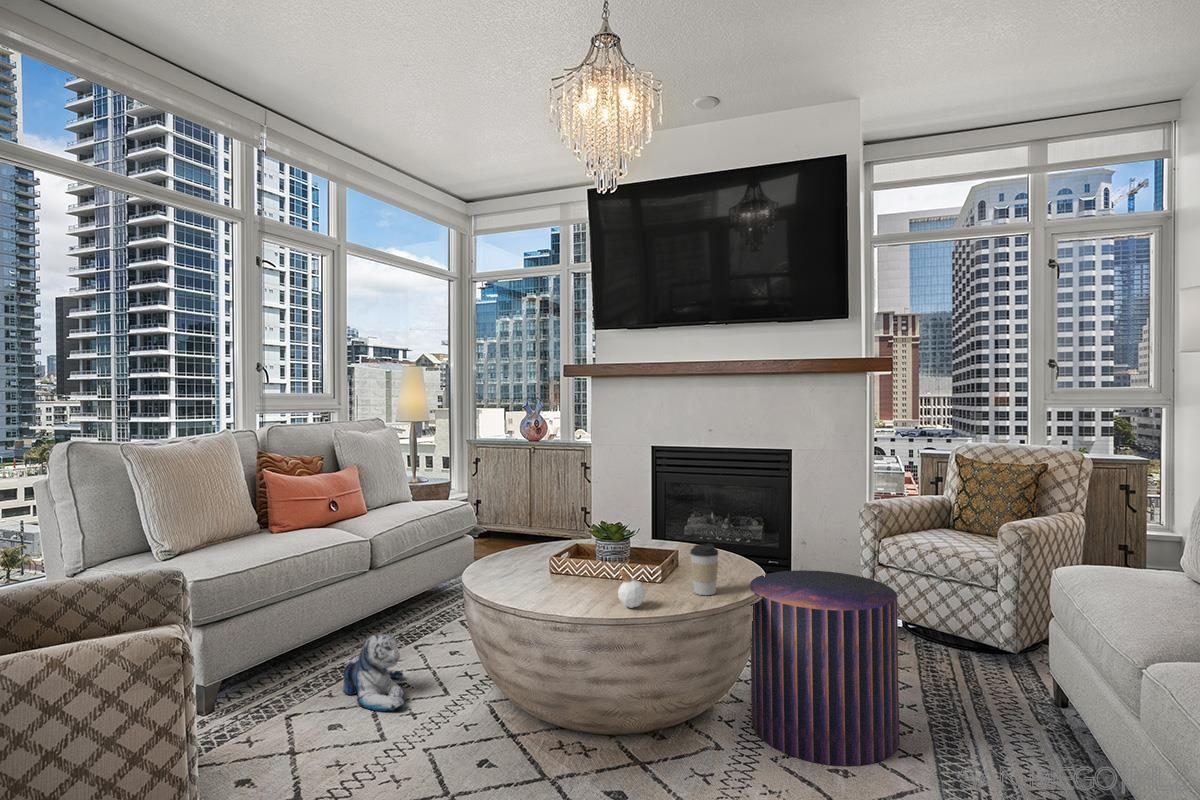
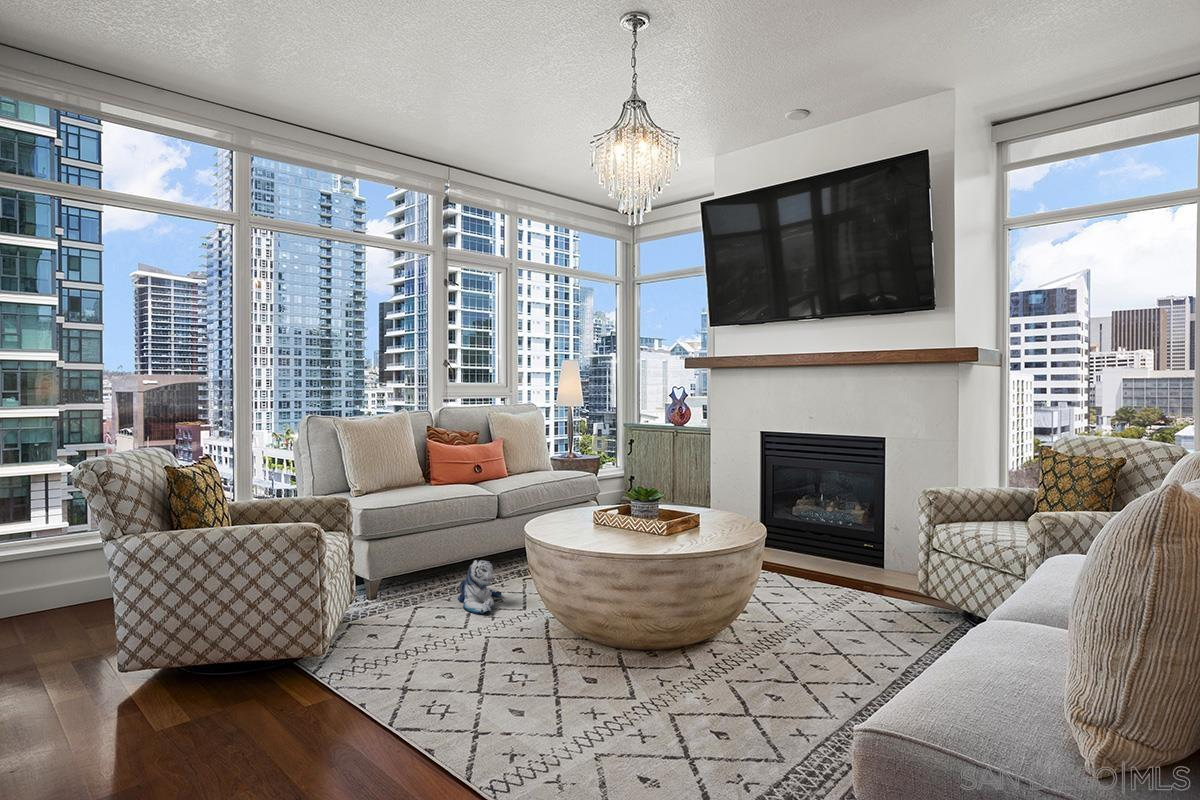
coffee cup: present [690,544,718,595] -> none [682,506,704,547]
candle: present [618,566,645,608] -> none [614,512,636,549]
pouf: present [750,570,899,766] -> none [732,538,856,694]

